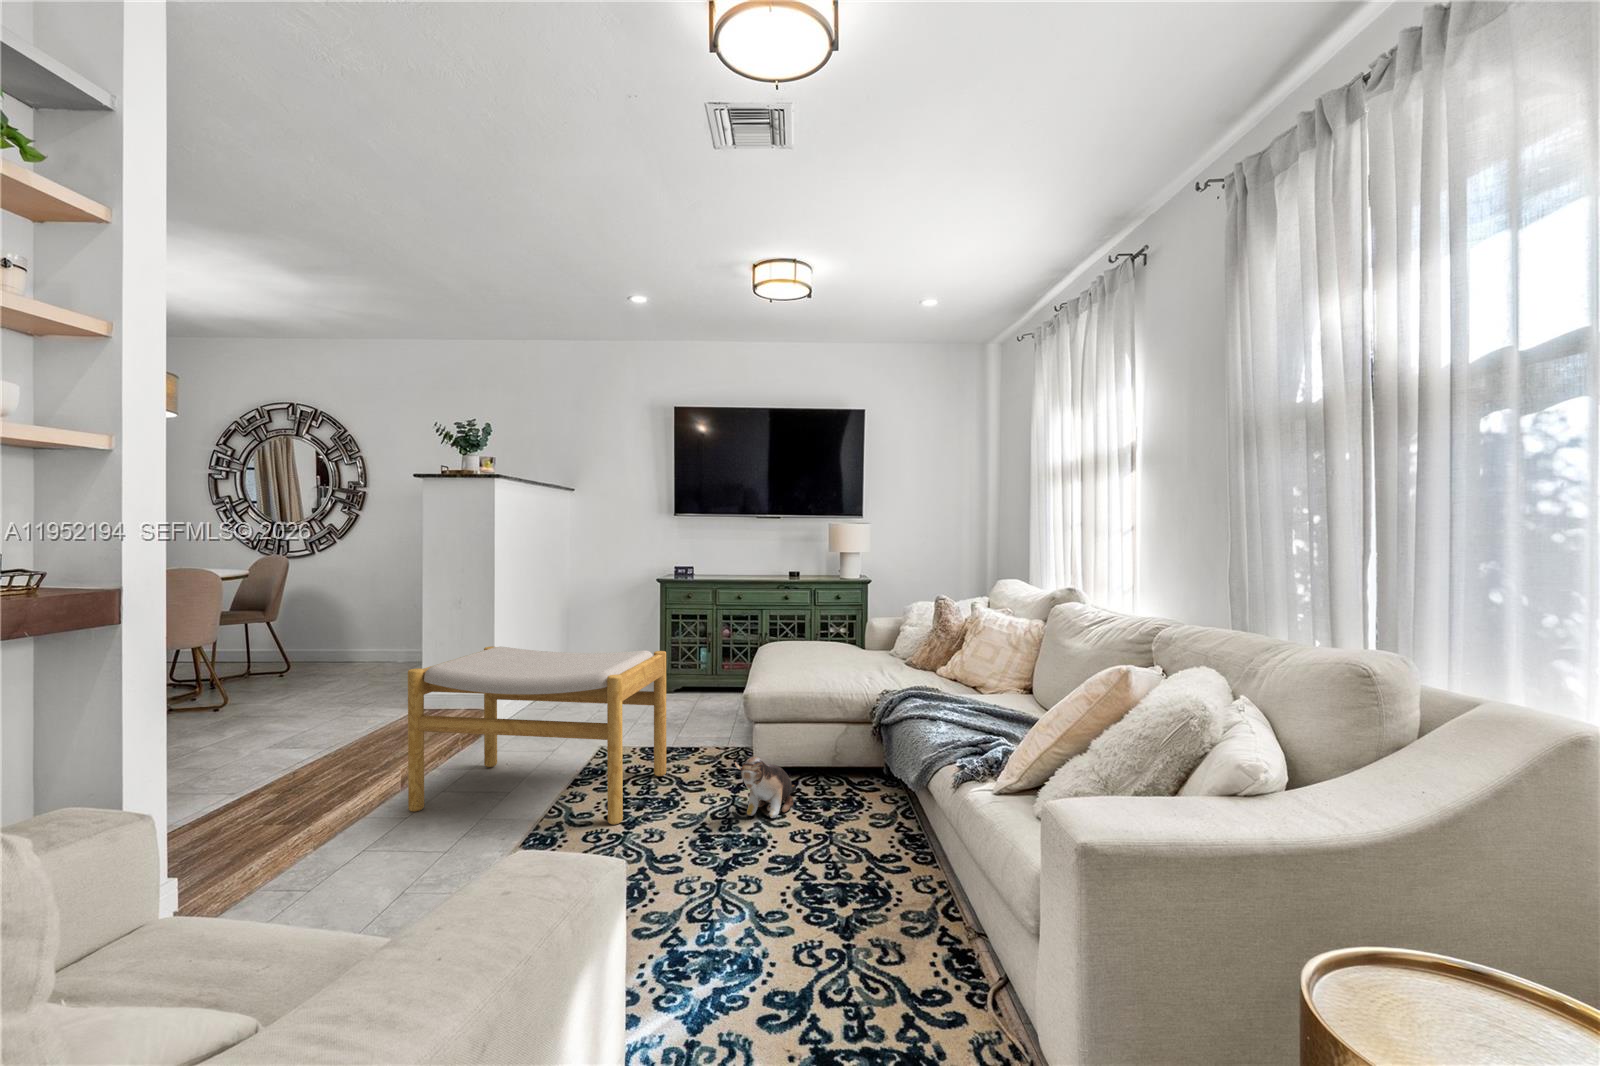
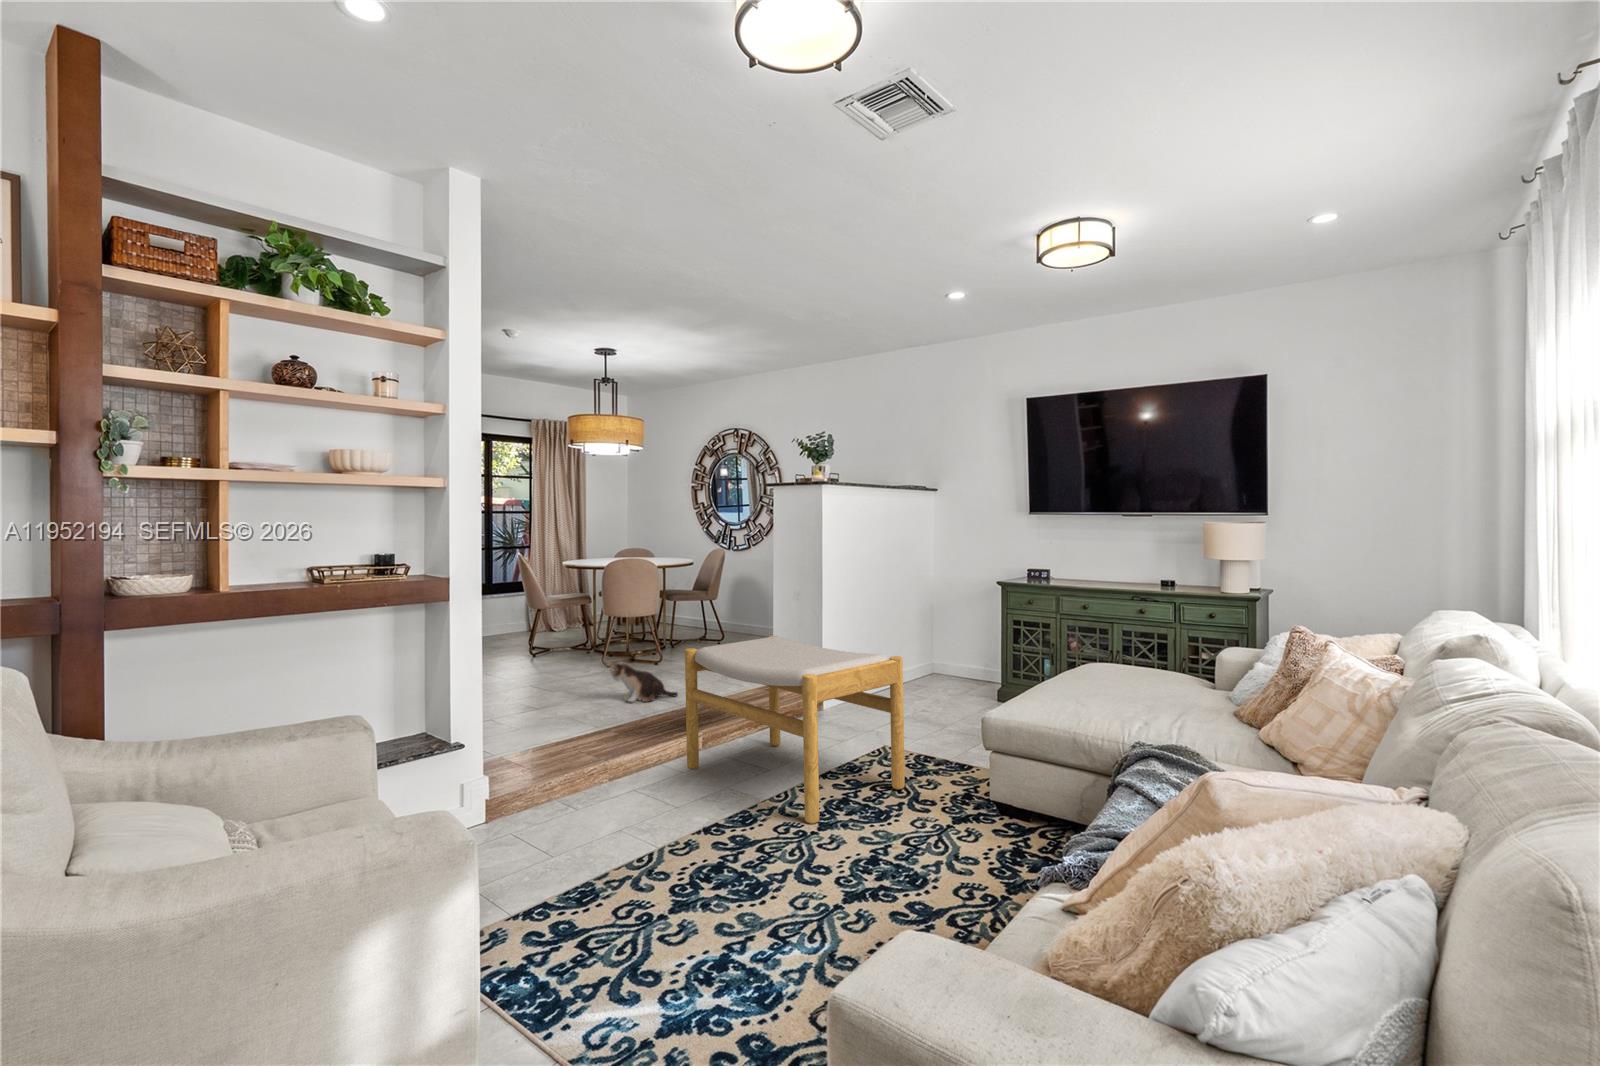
plush toy: present [735,757,796,818] -> present [607,662,678,702]

